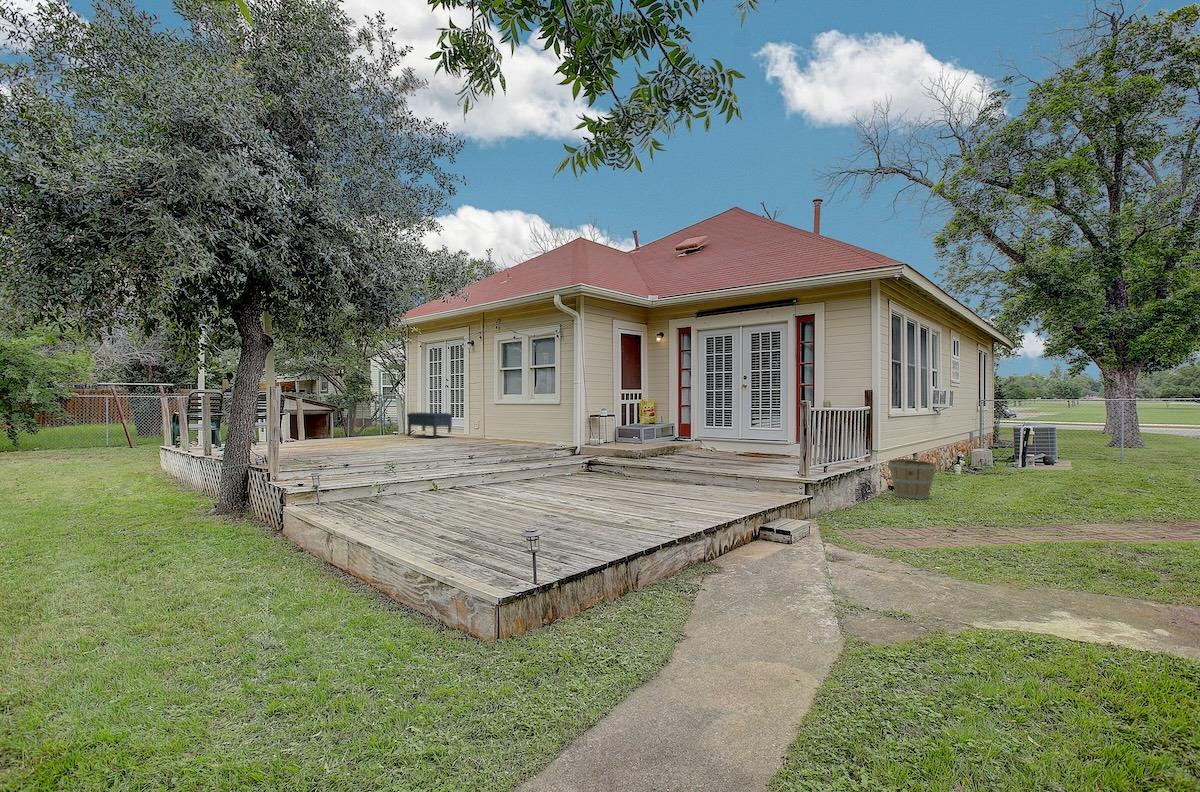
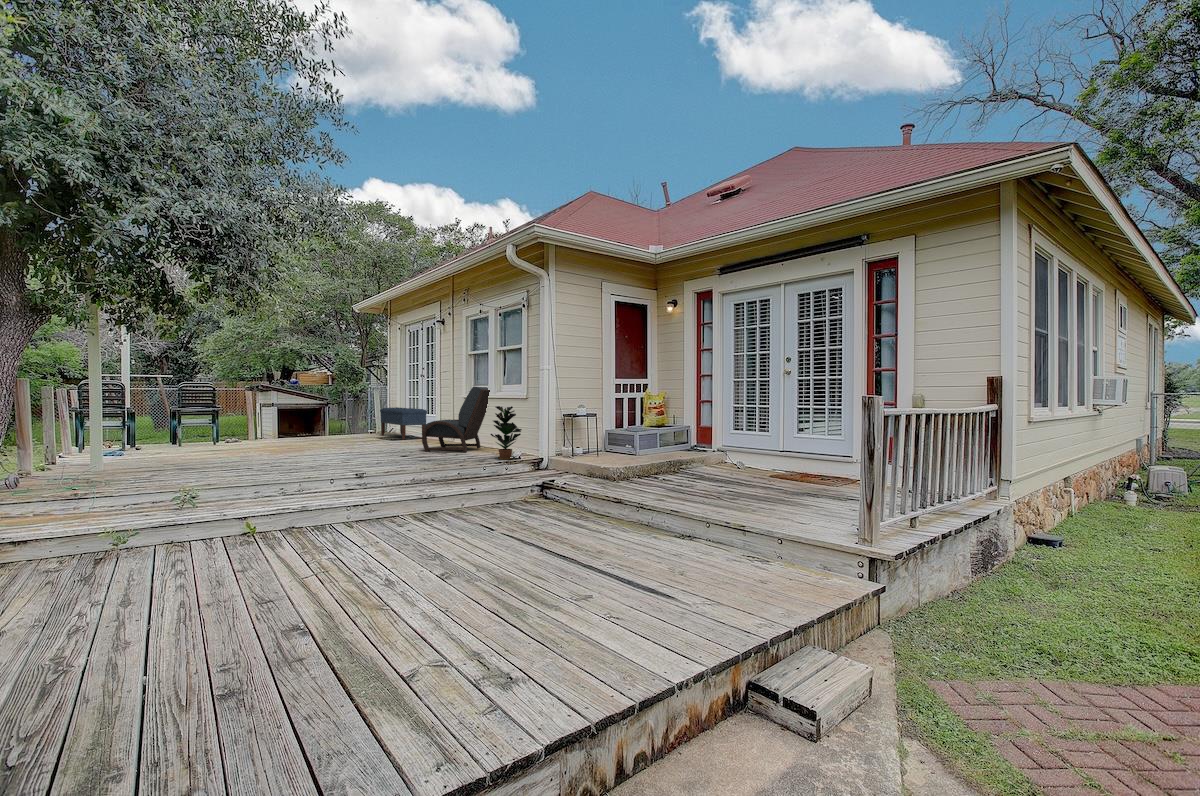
lounge chair: none [473,395,524,445] -> present [422,387,490,452]
potted plant: none [534,409,558,448] -> present [491,406,522,460]
wooden bucket: present [888,459,936,499] -> none [1027,494,1126,570]

